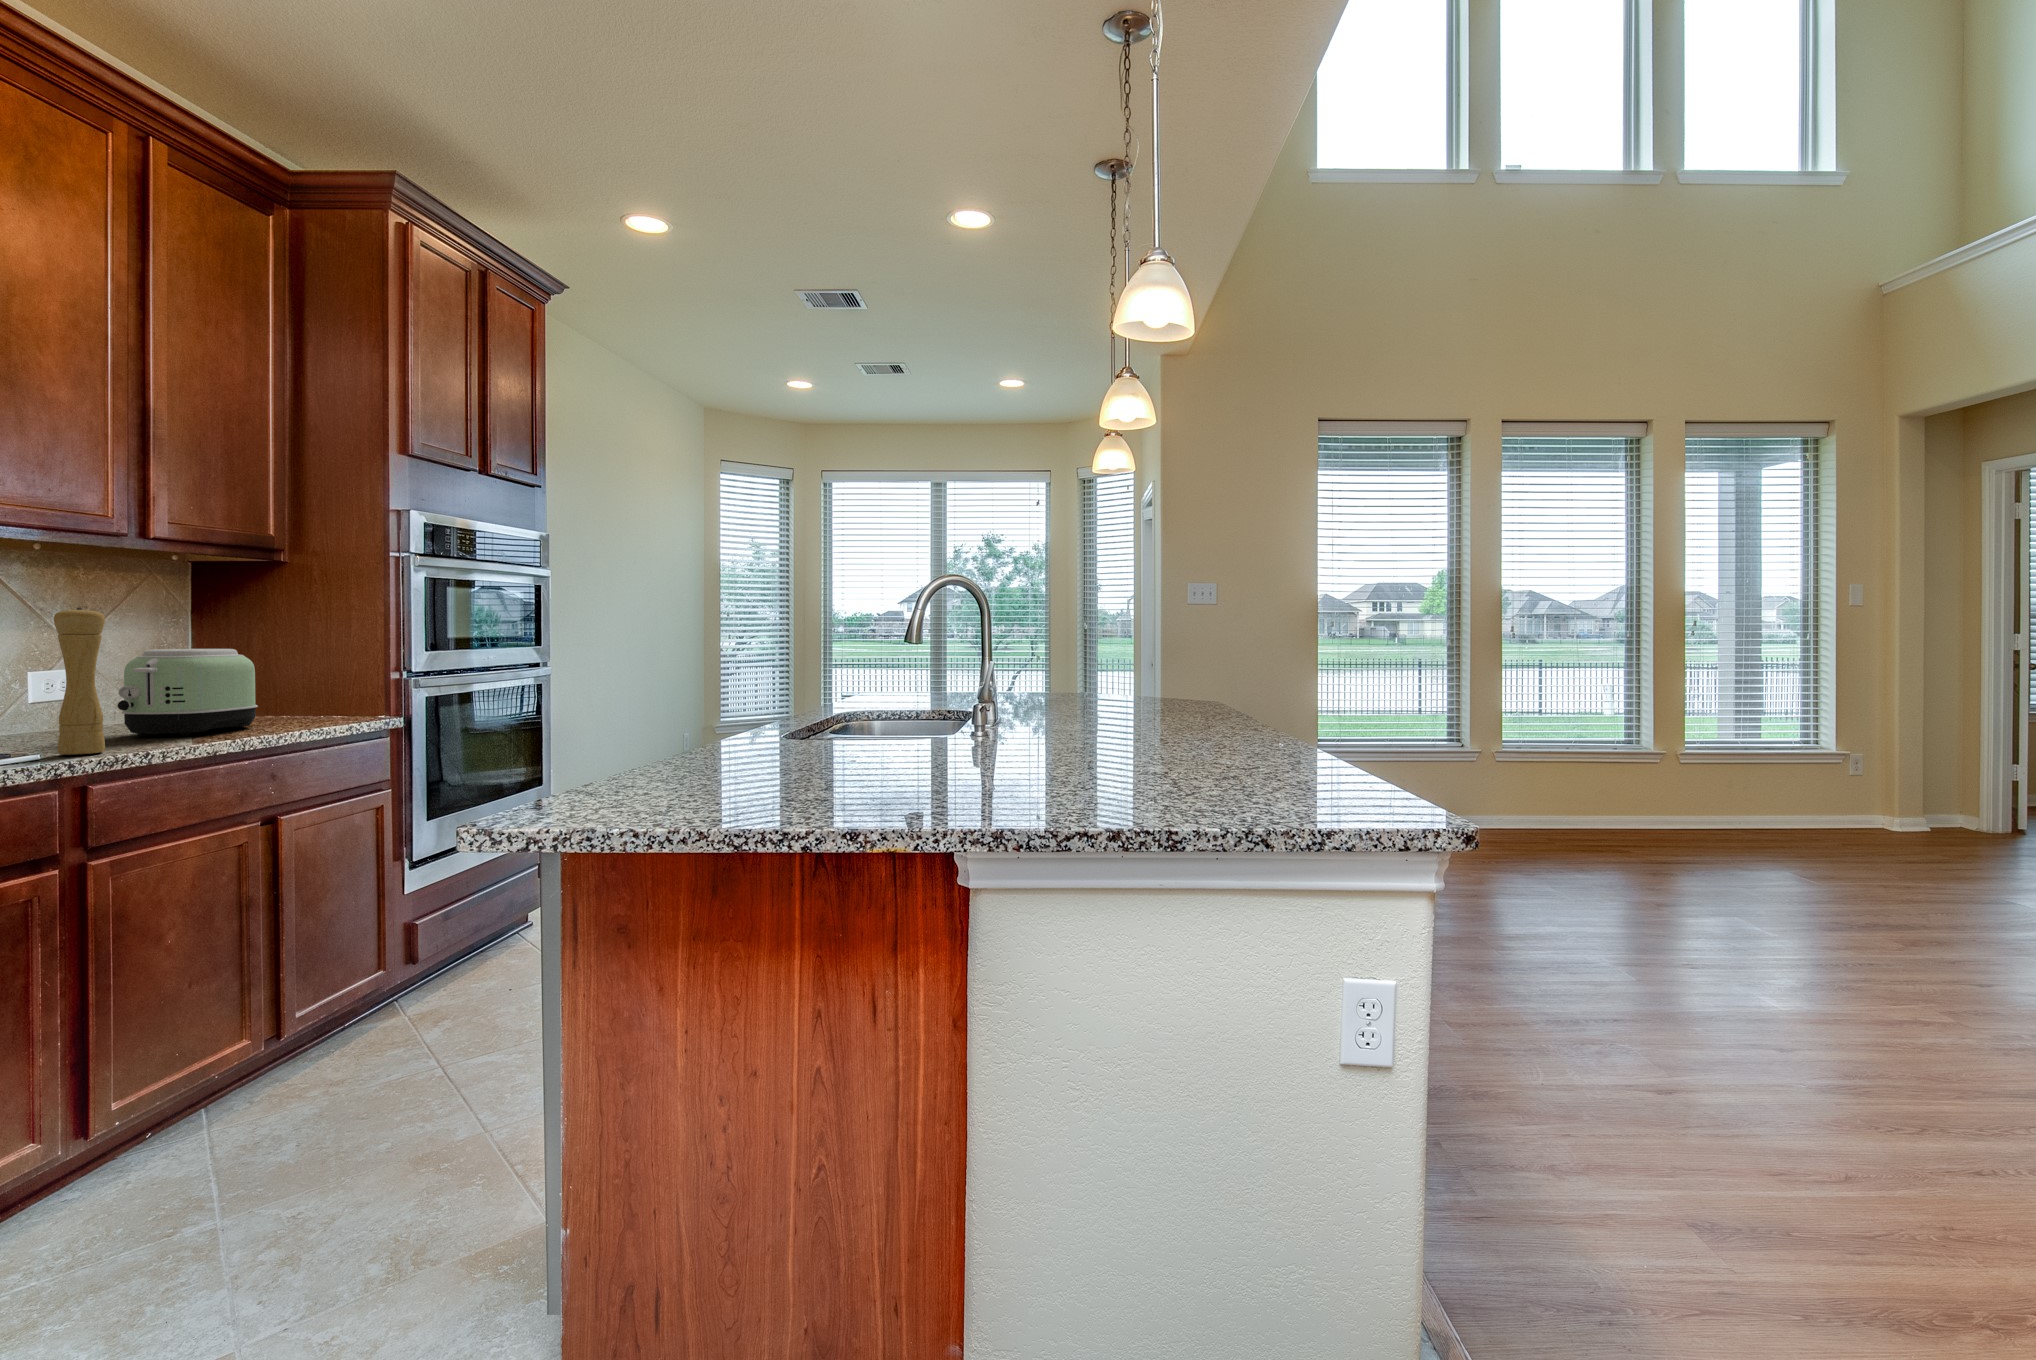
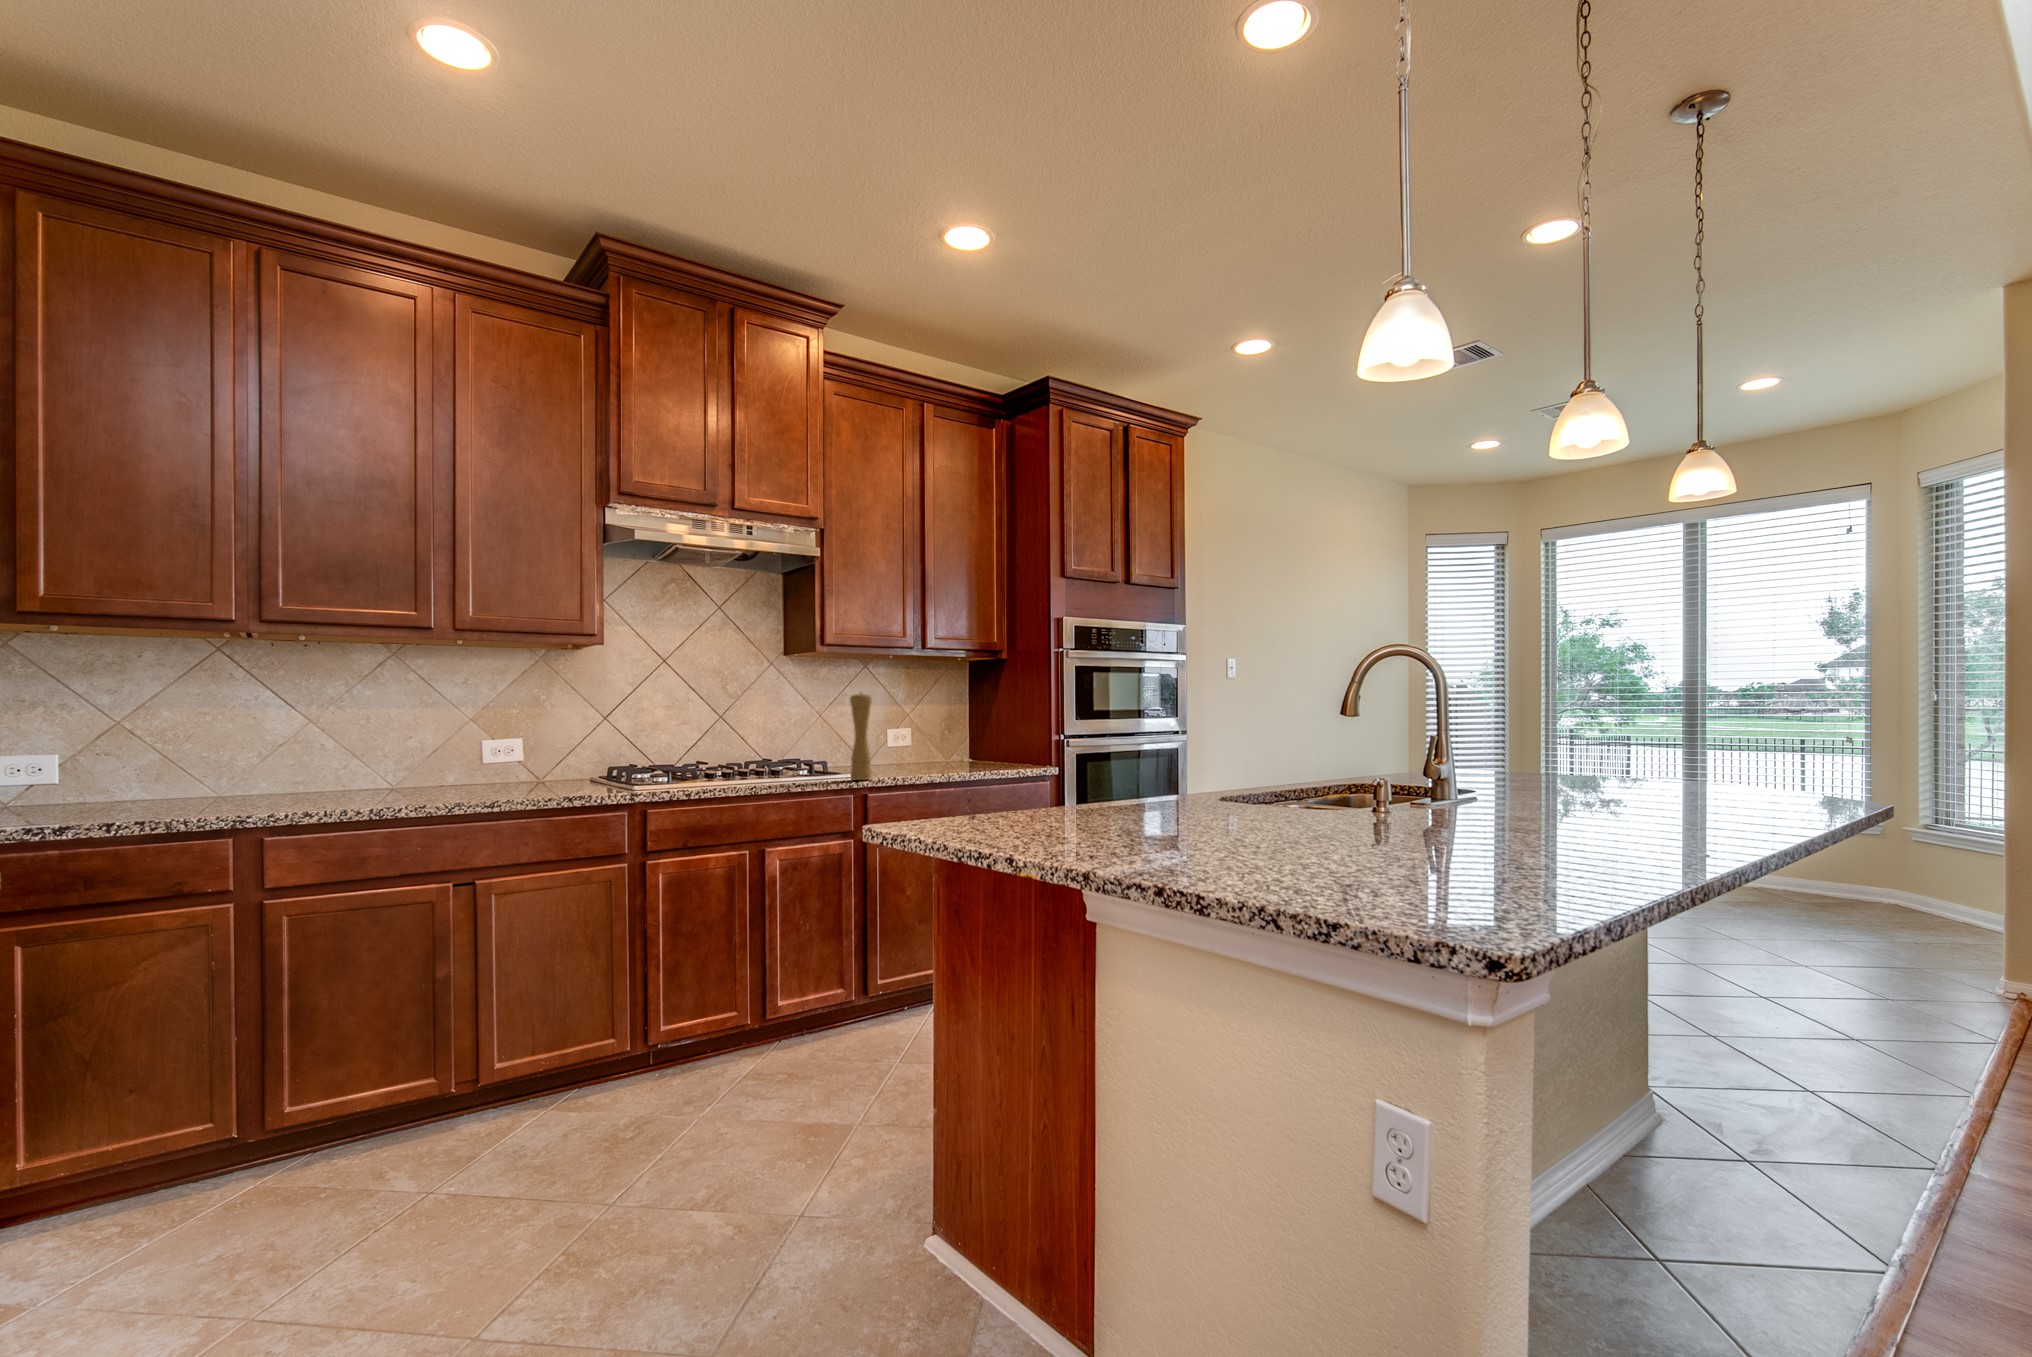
toaster: present [118,649,258,735] -> none [892,717,966,773]

